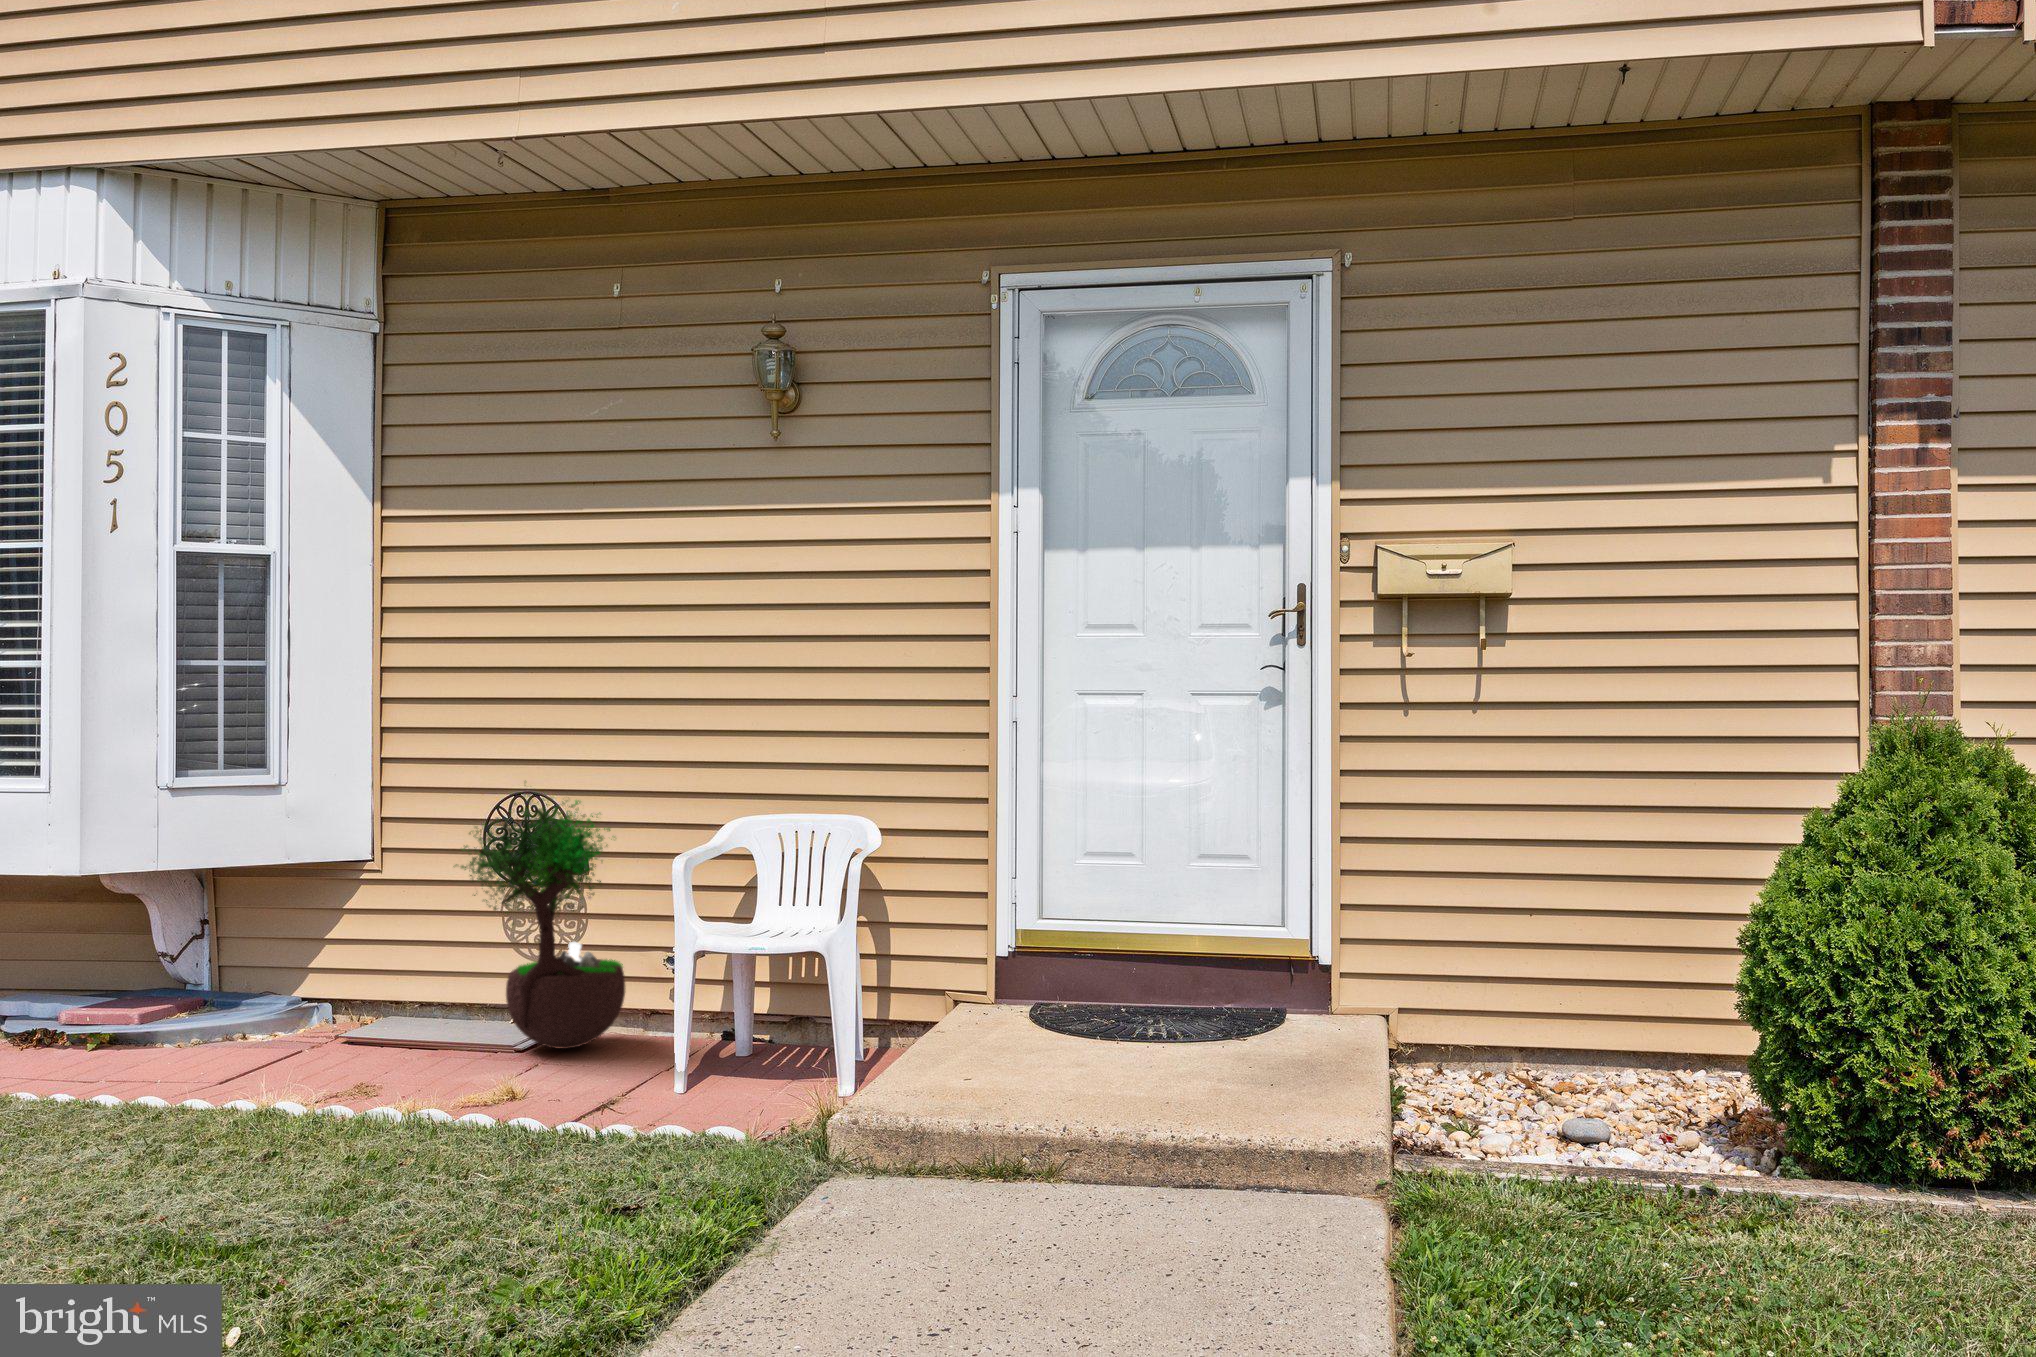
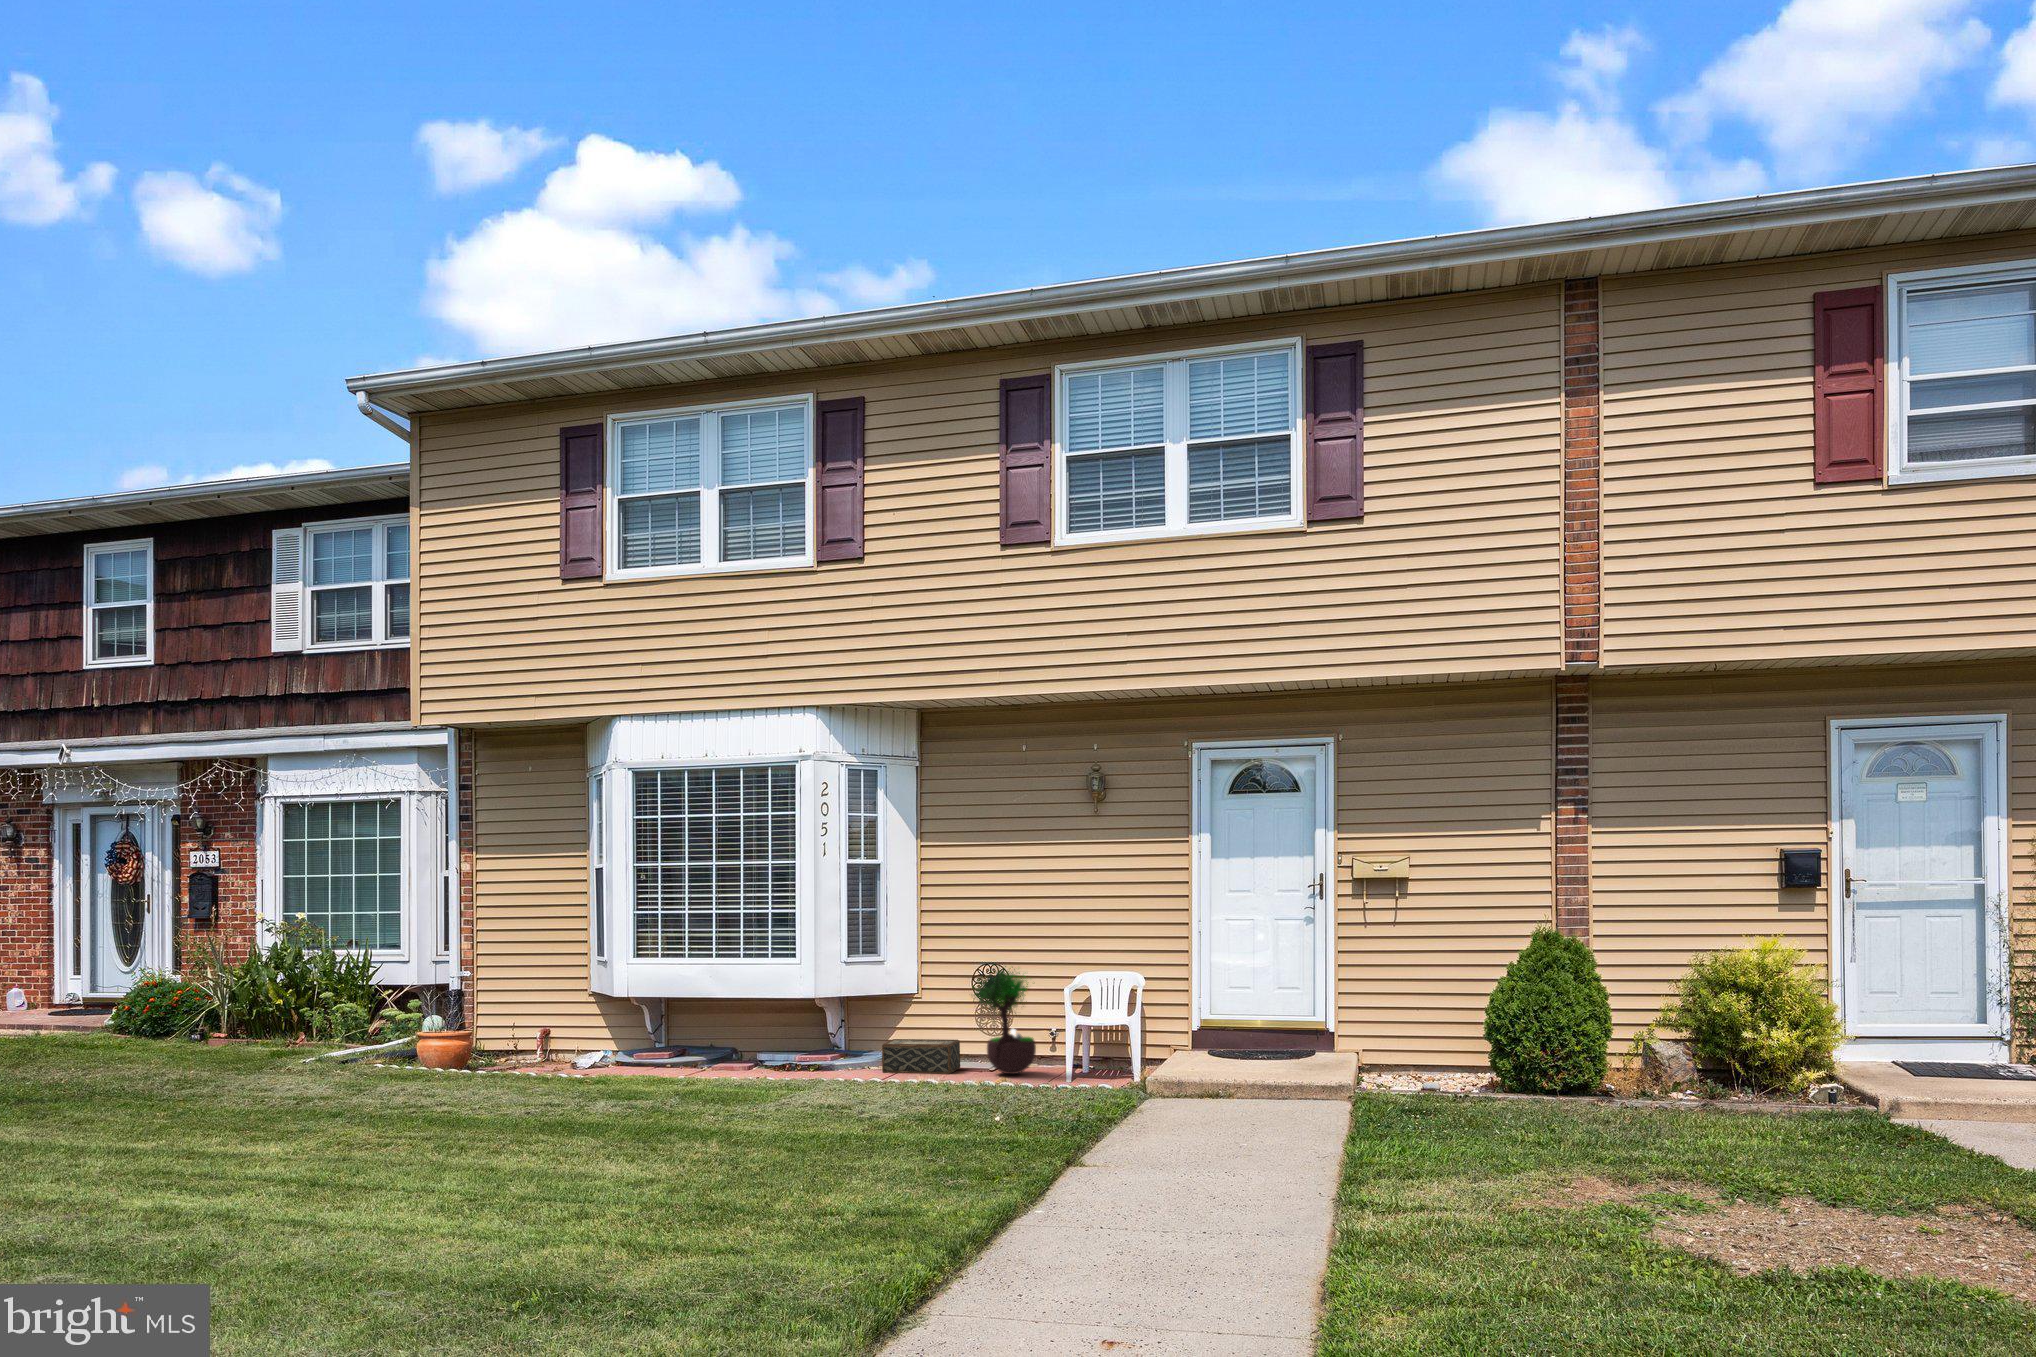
woven basket: none [261,963,461,1048] -> present [882,1039,960,1074]

